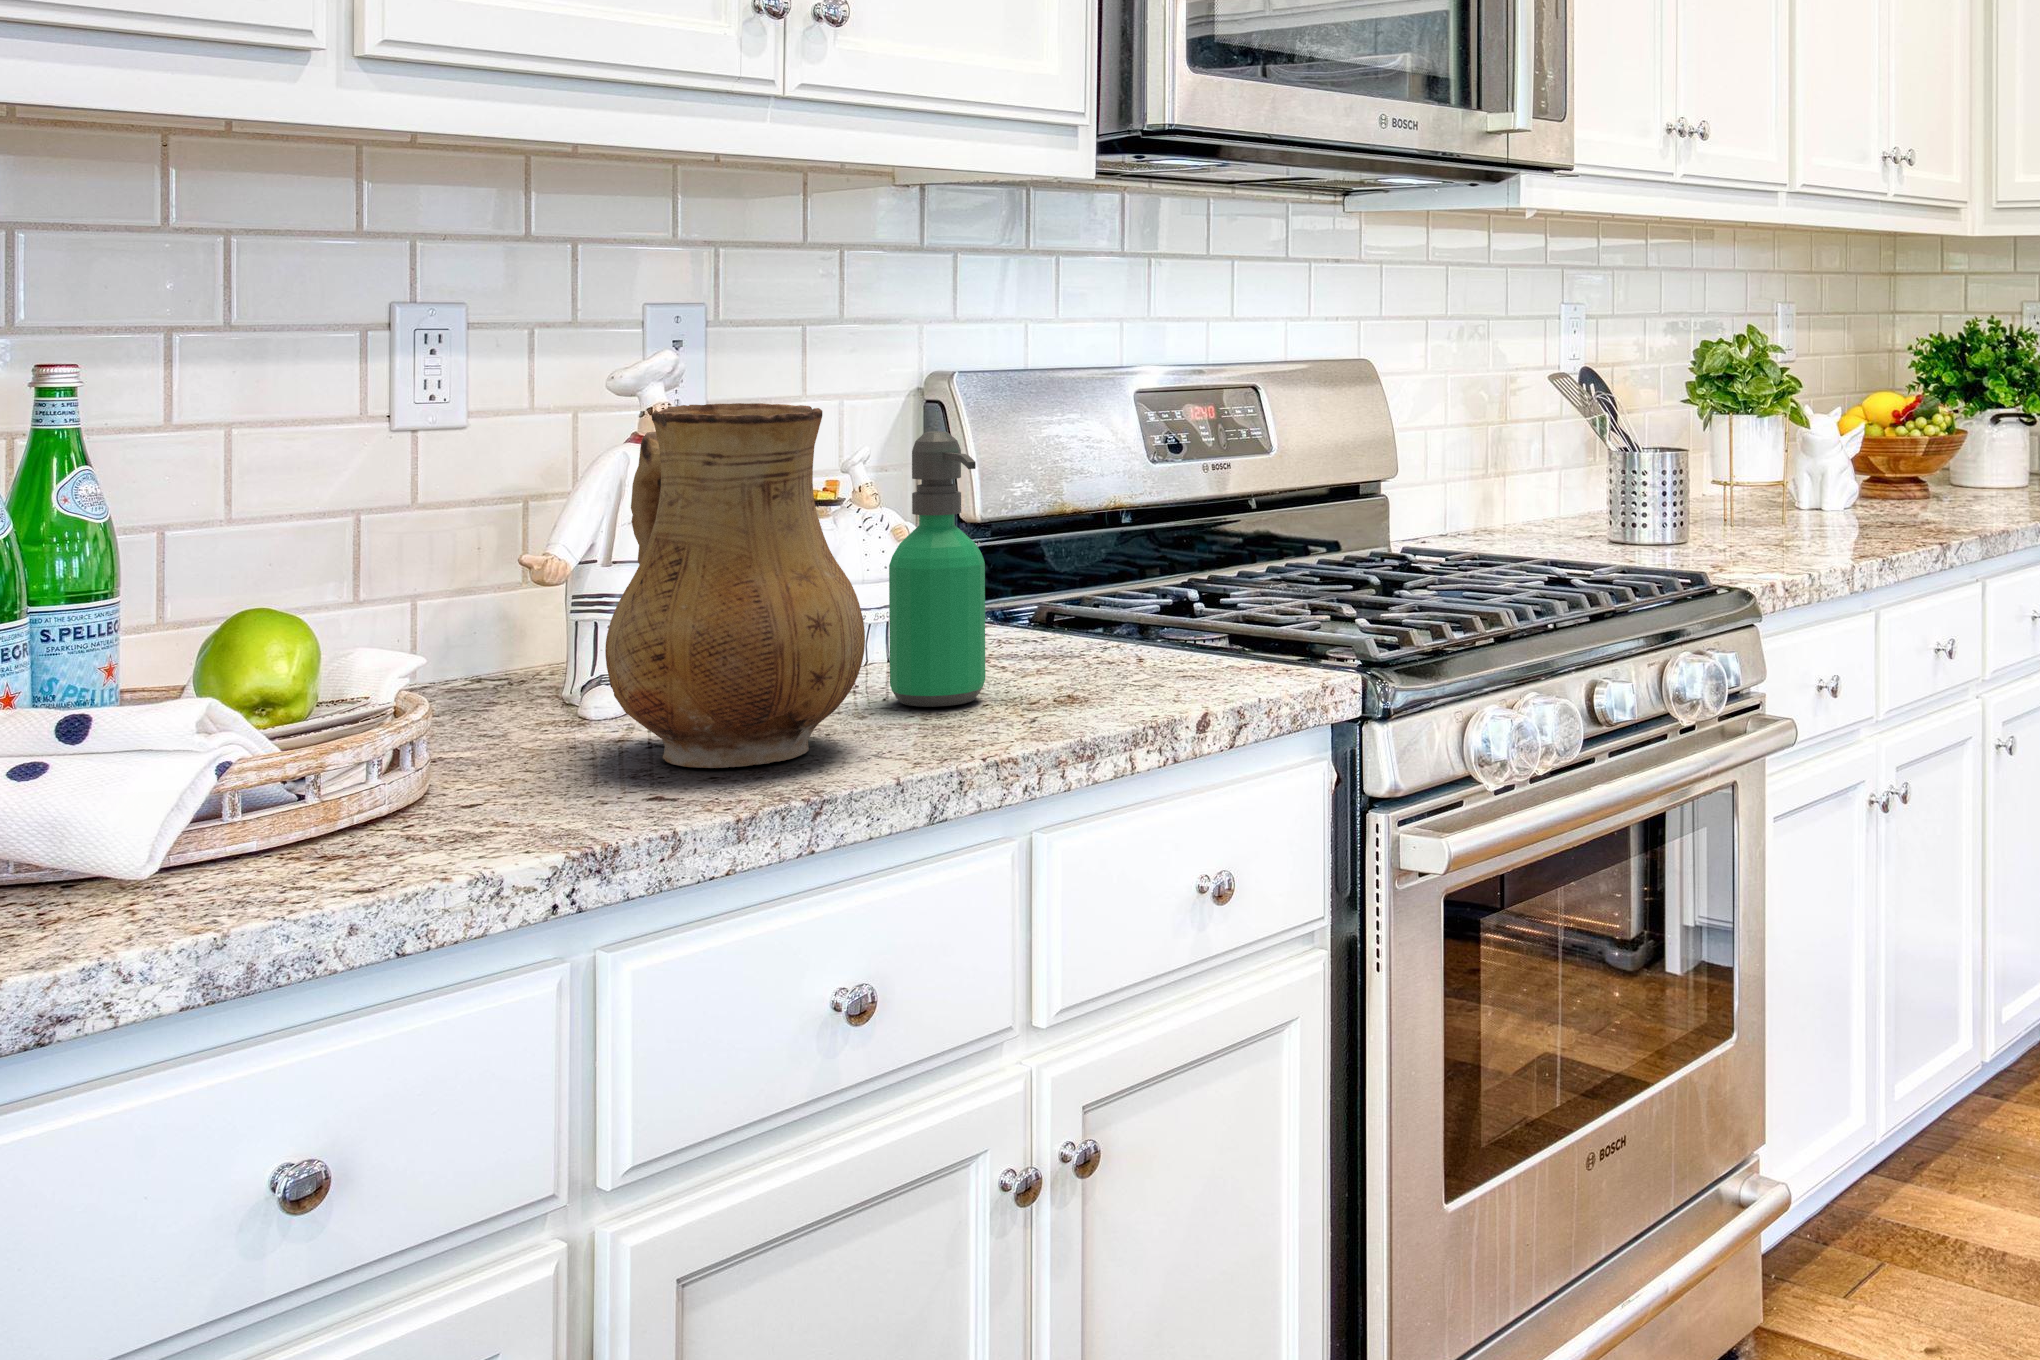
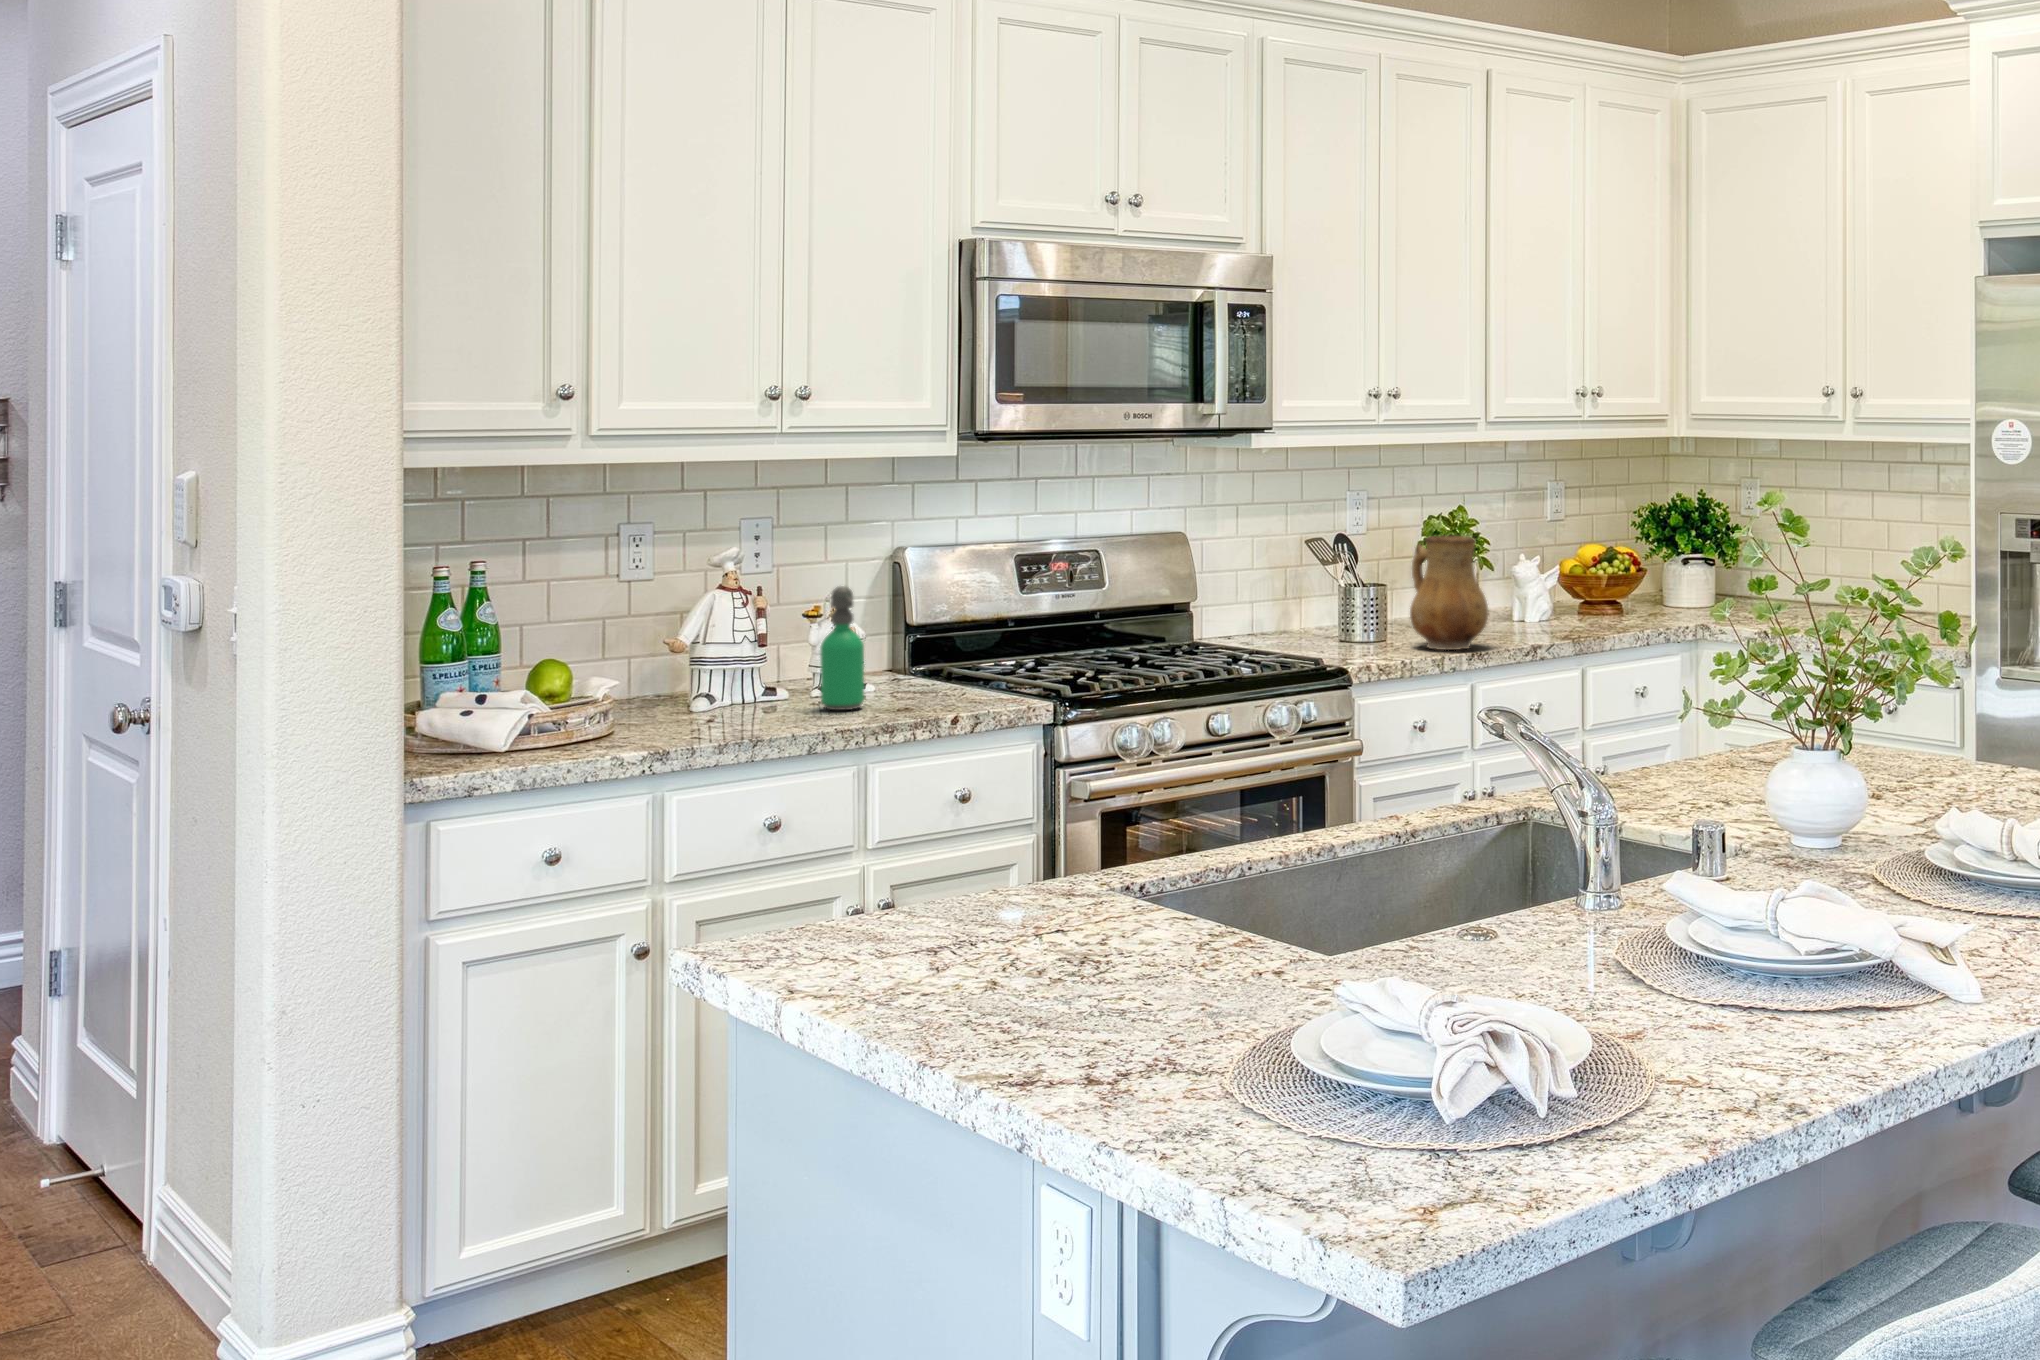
ceramic pitcher: present [605,403,865,768] -> present [1410,536,1488,650]

